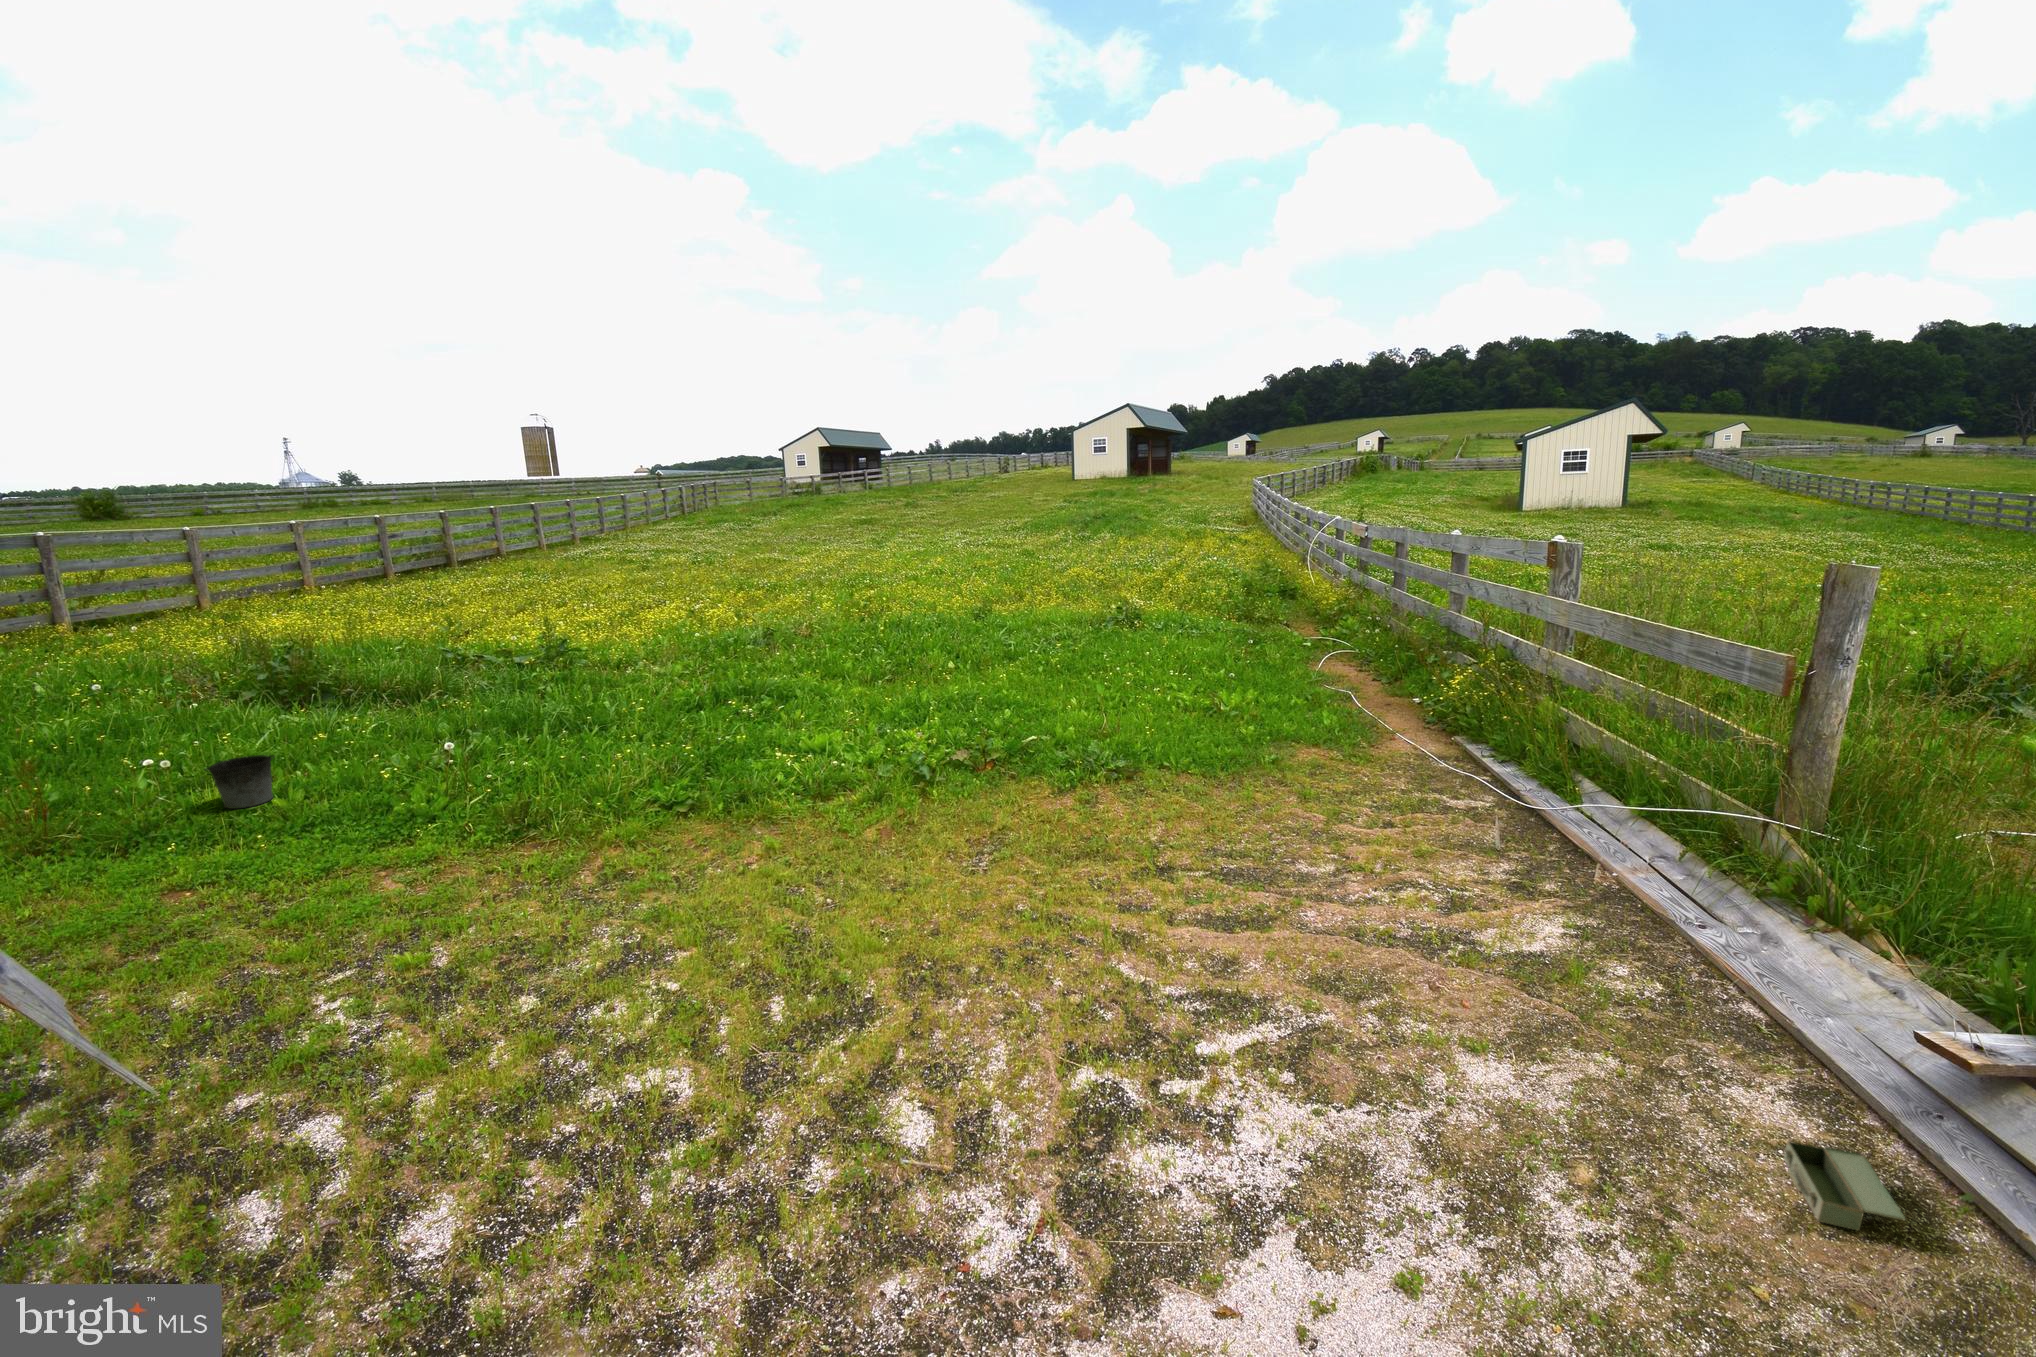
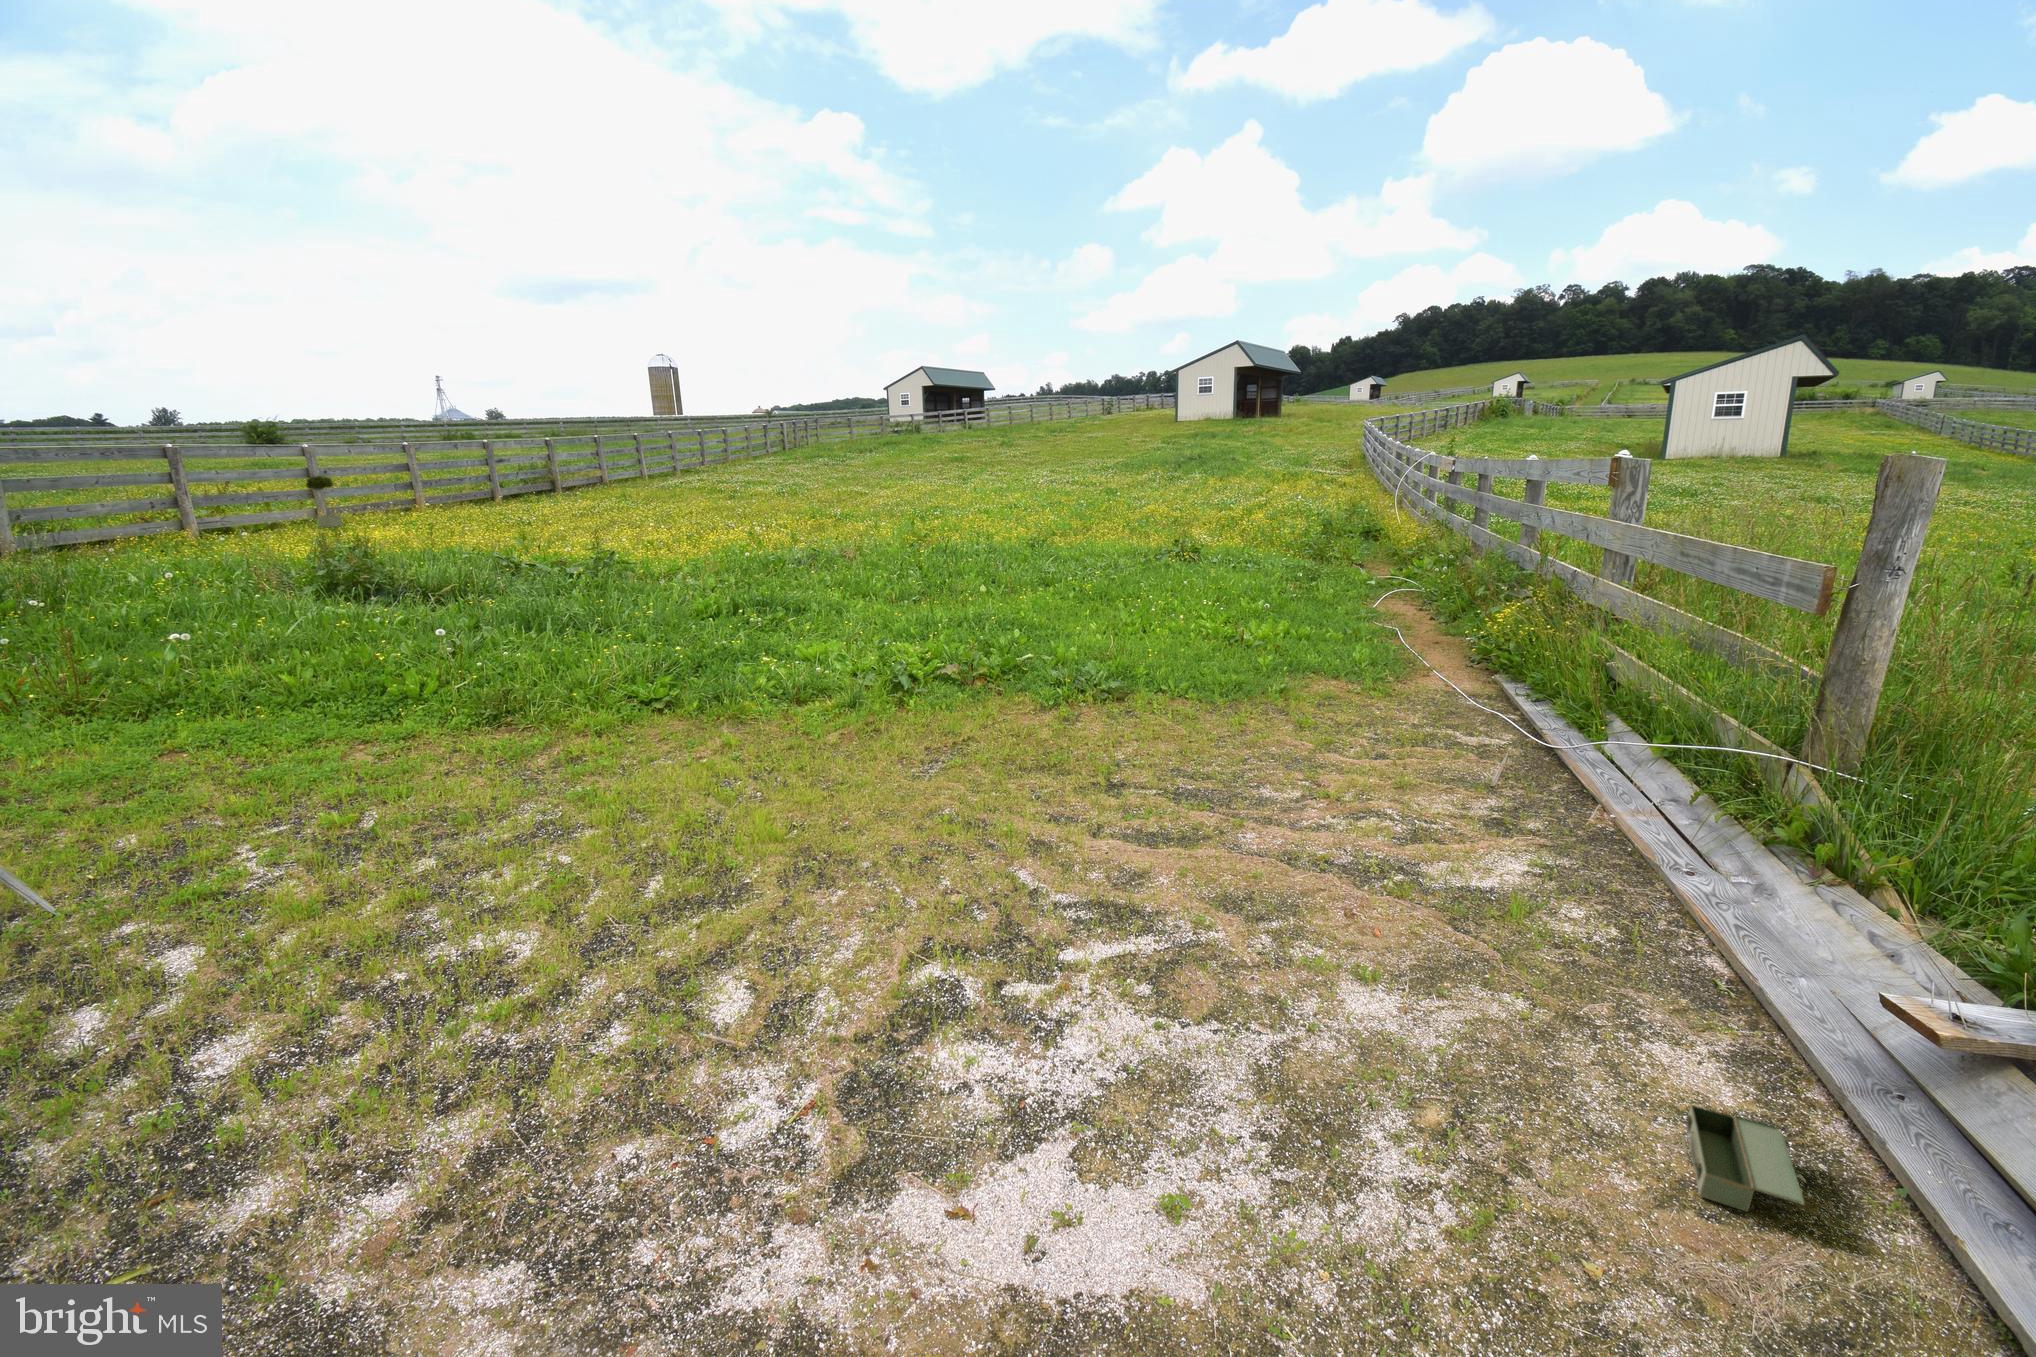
potted tree: none [205,569,247,624] -> present [306,475,342,527]
bucket: present [205,755,275,809] -> none [205,625,273,675]

